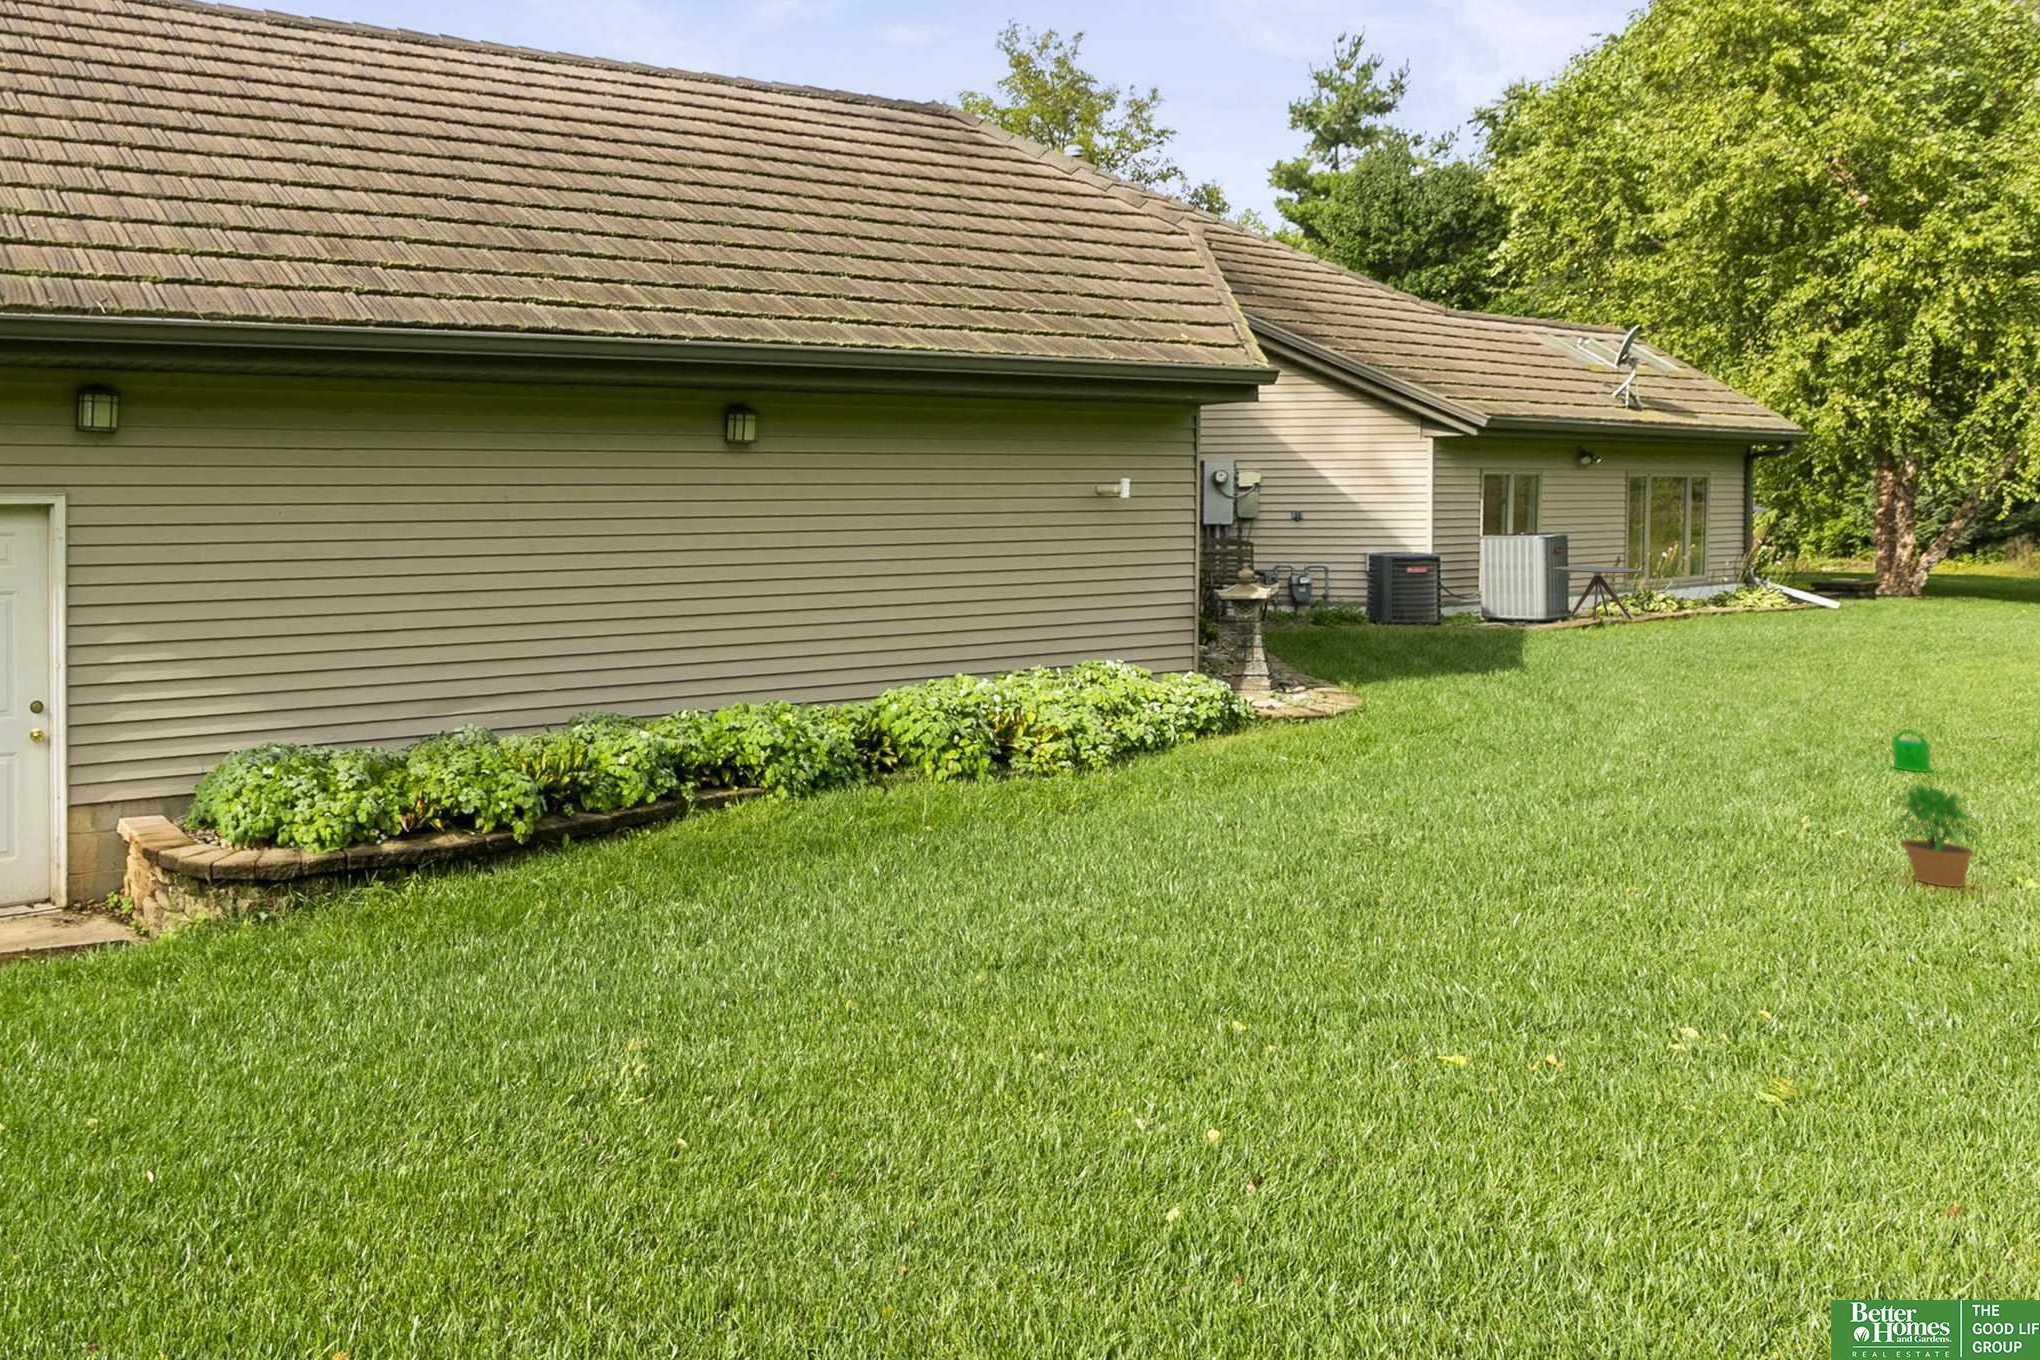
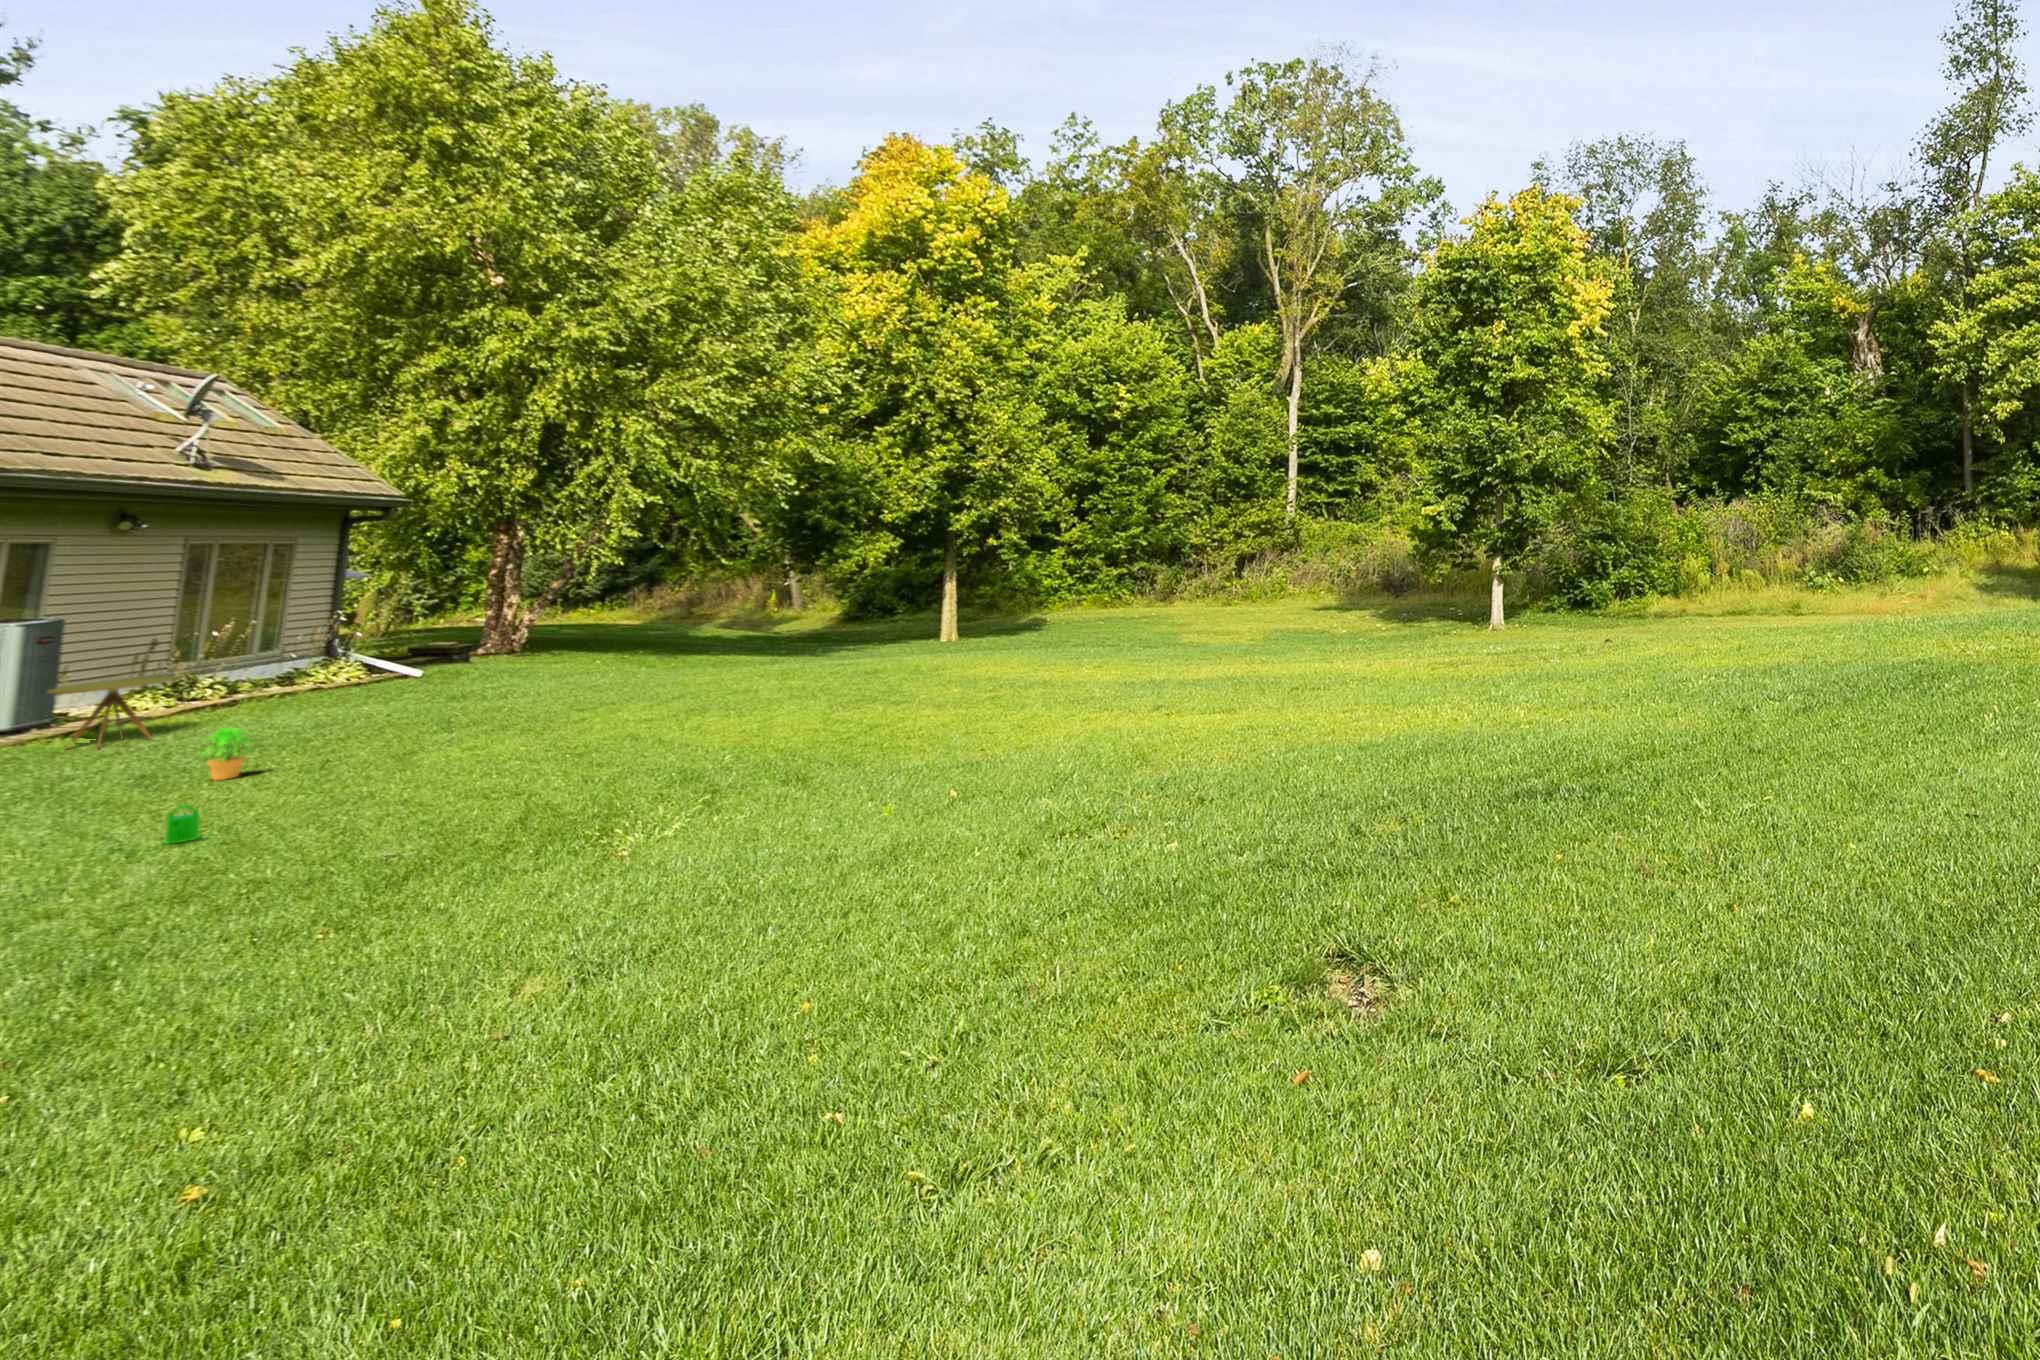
watering can: present [1892,729,1931,772] -> present [165,804,199,844]
potted plant: present [1890,785,1981,887] -> present [203,727,251,780]

